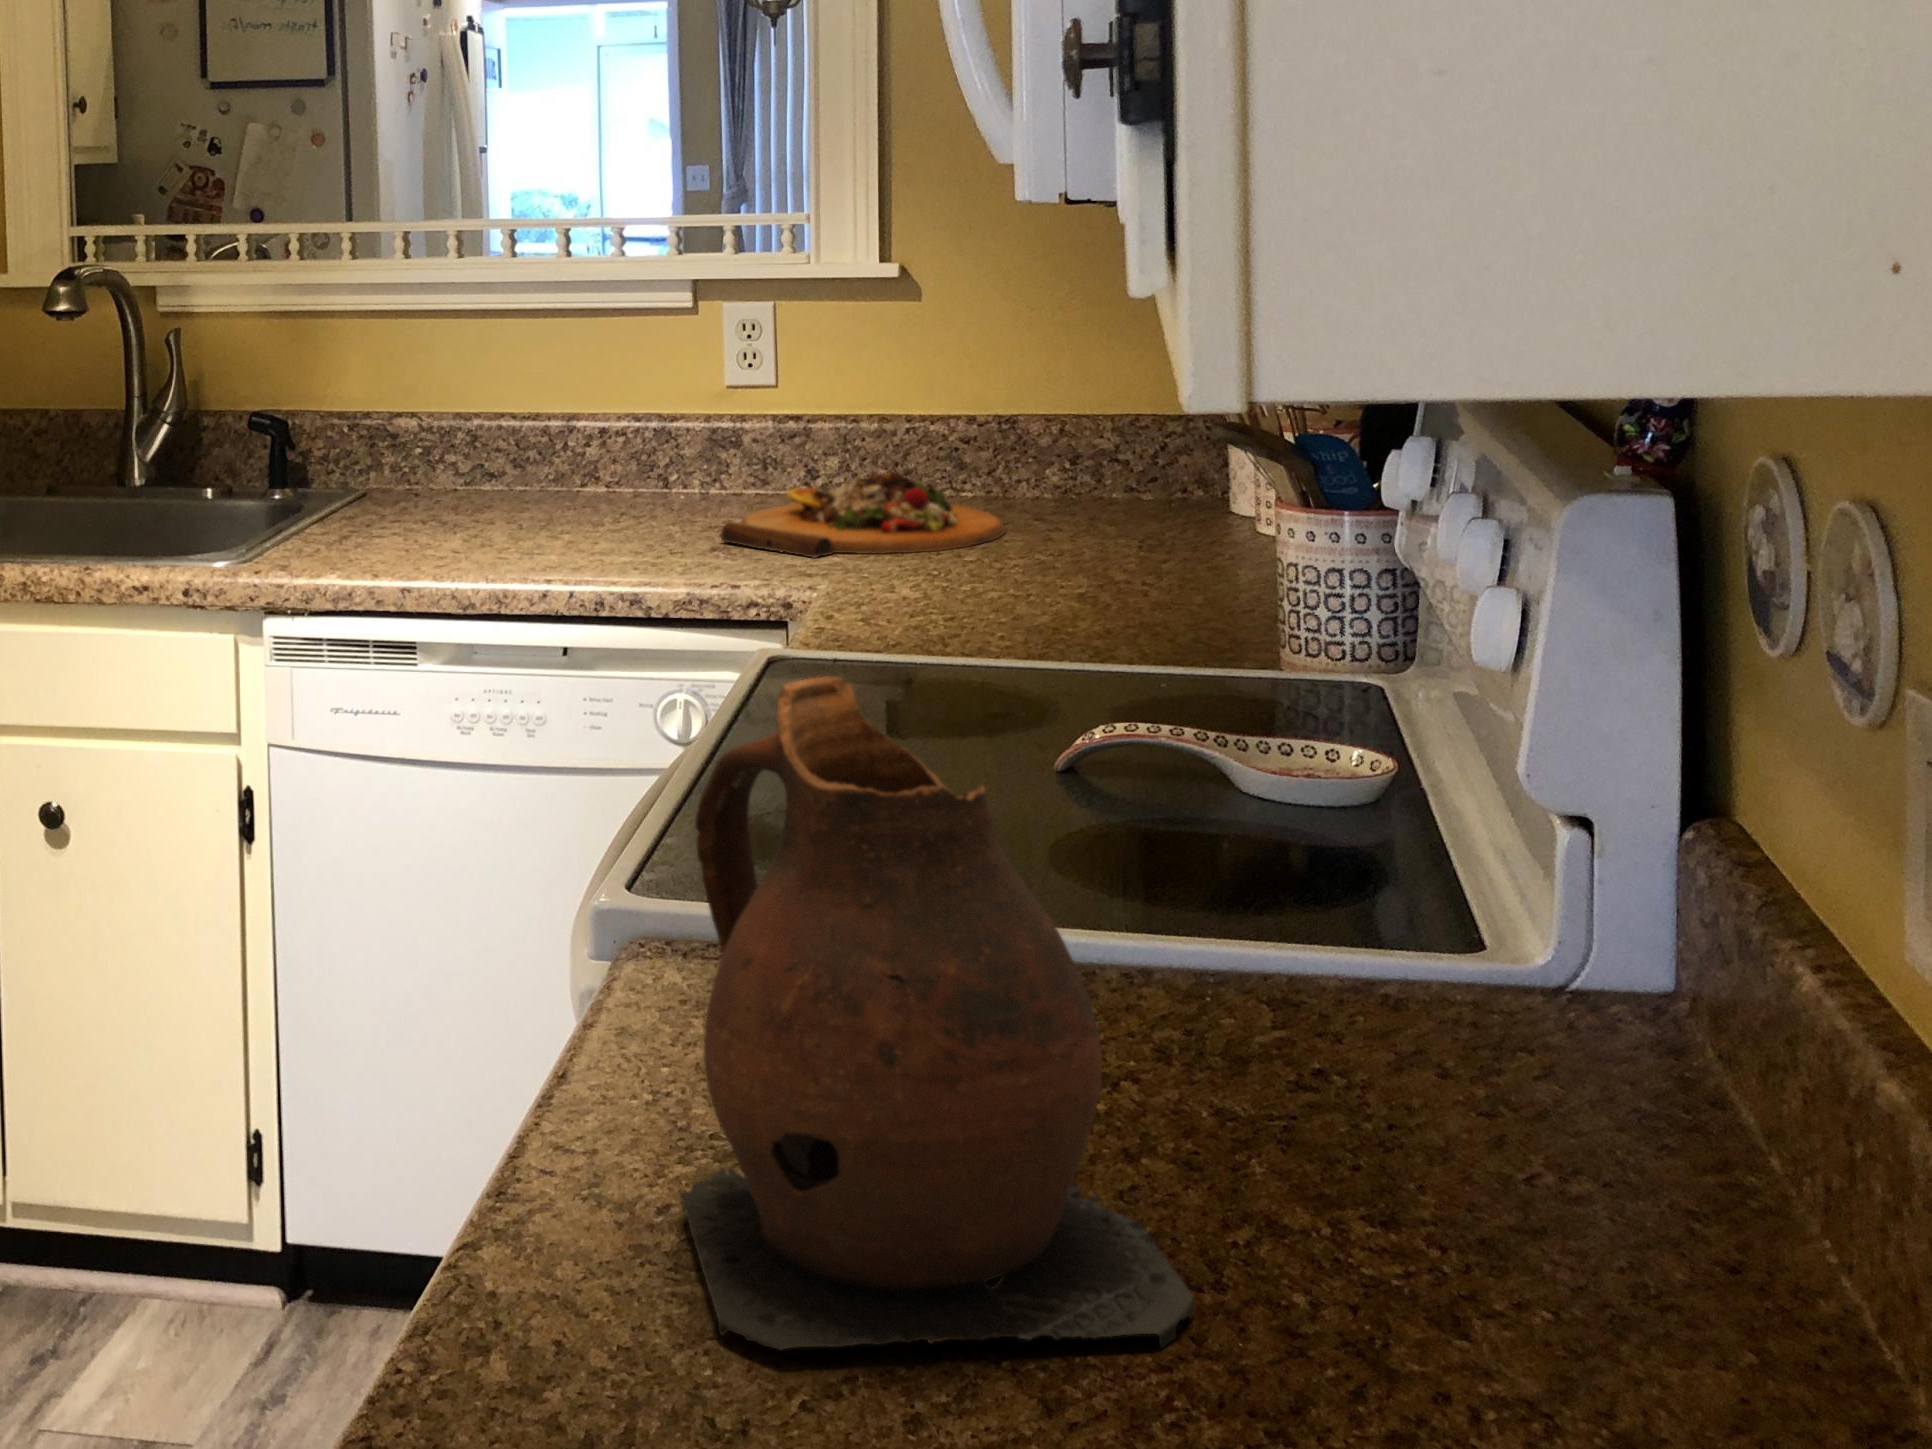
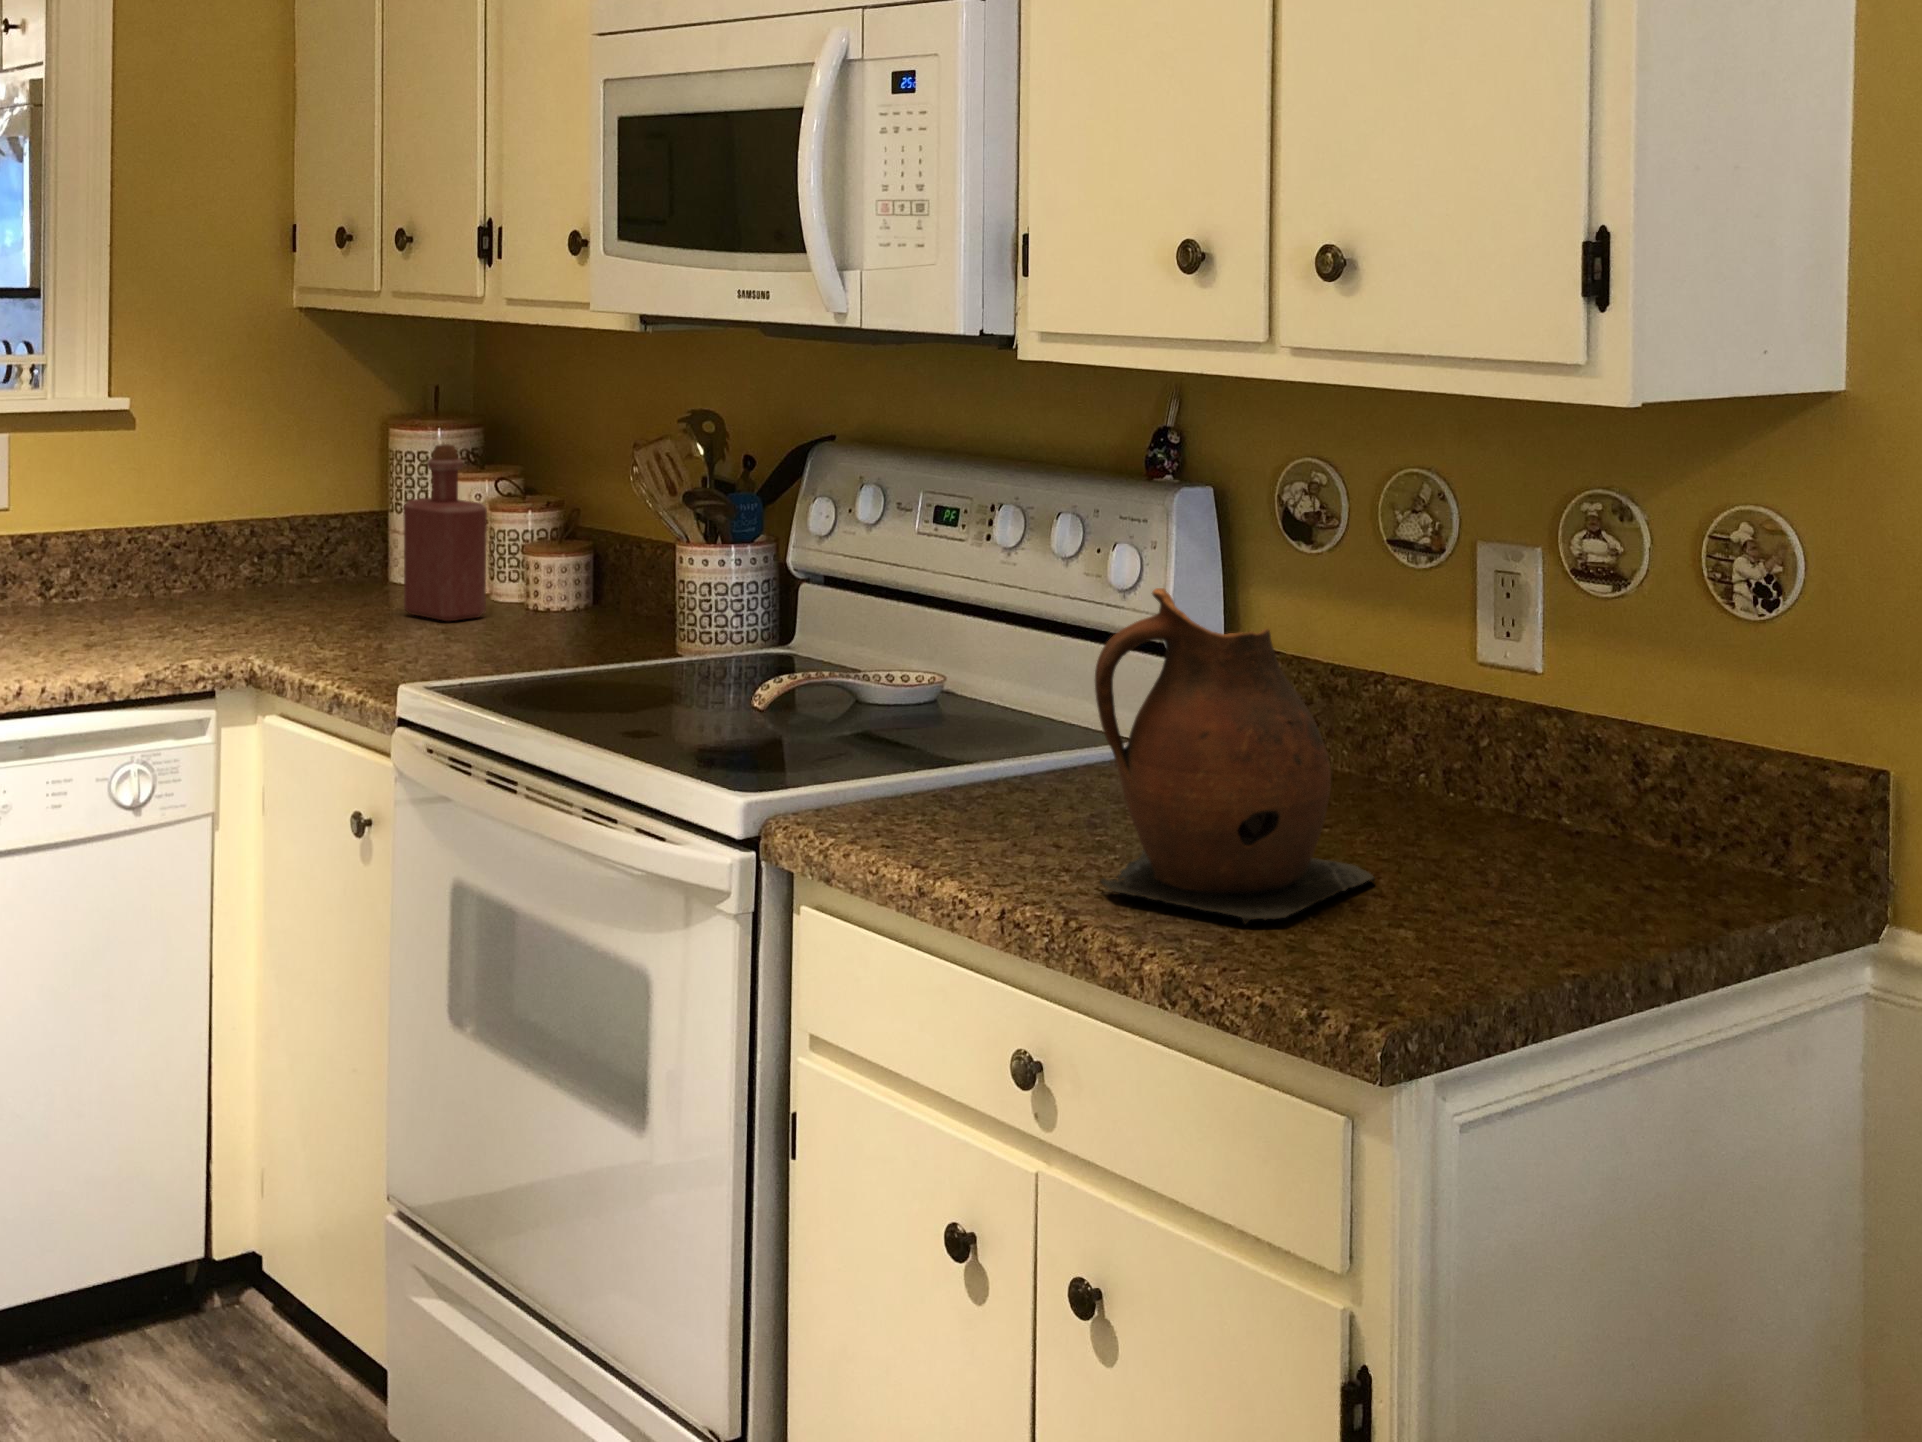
bottle: none [1090,334,1177,569] -> present [403,444,487,621]
cutting board: present [721,472,1006,558] -> none [75,569,306,641]

